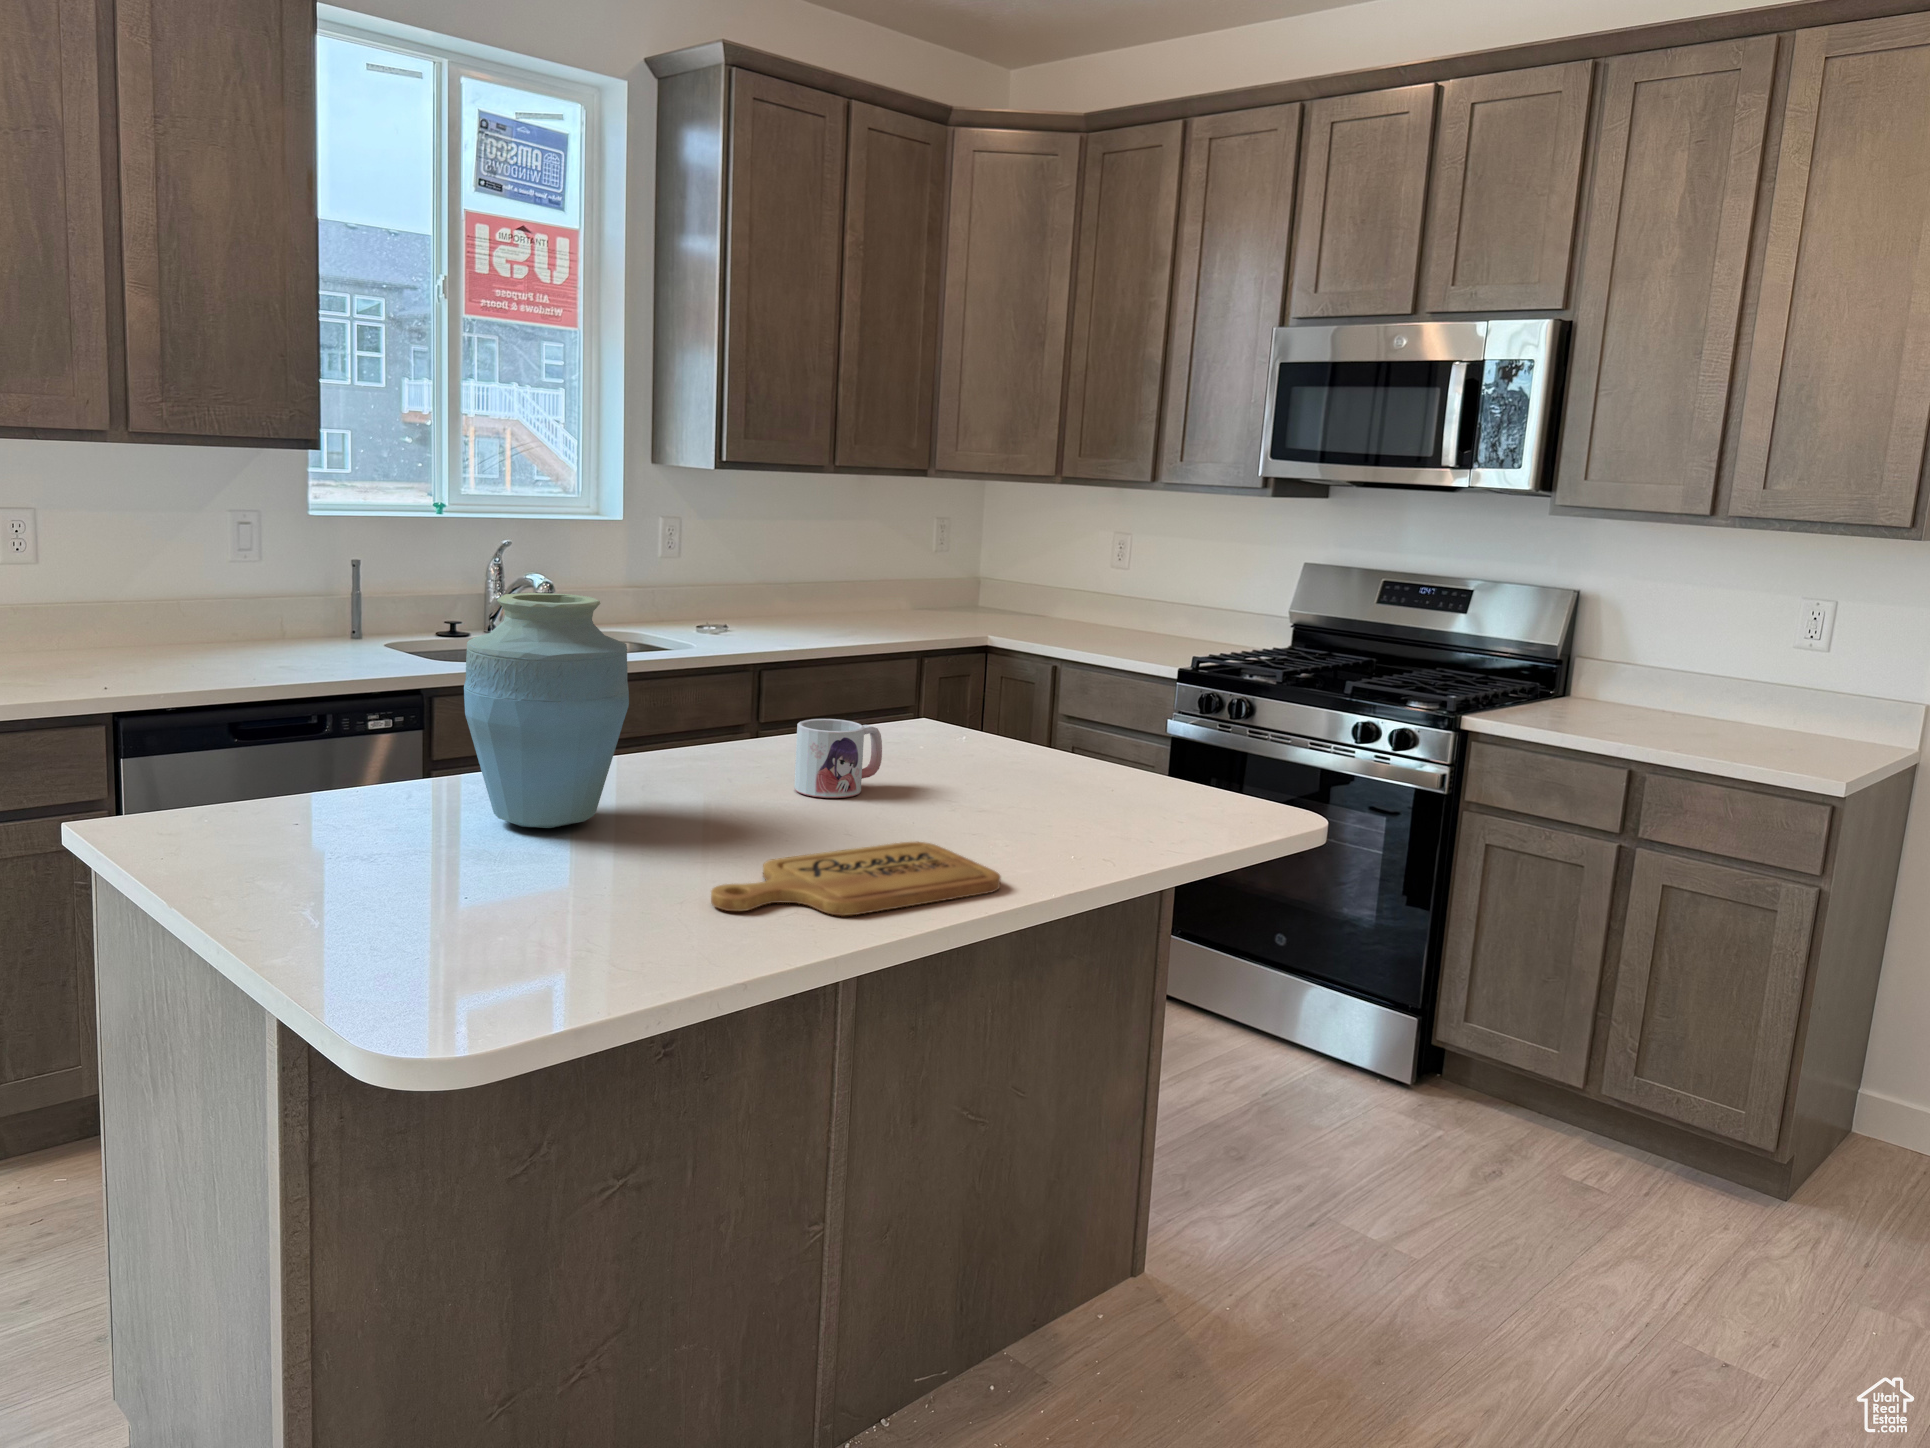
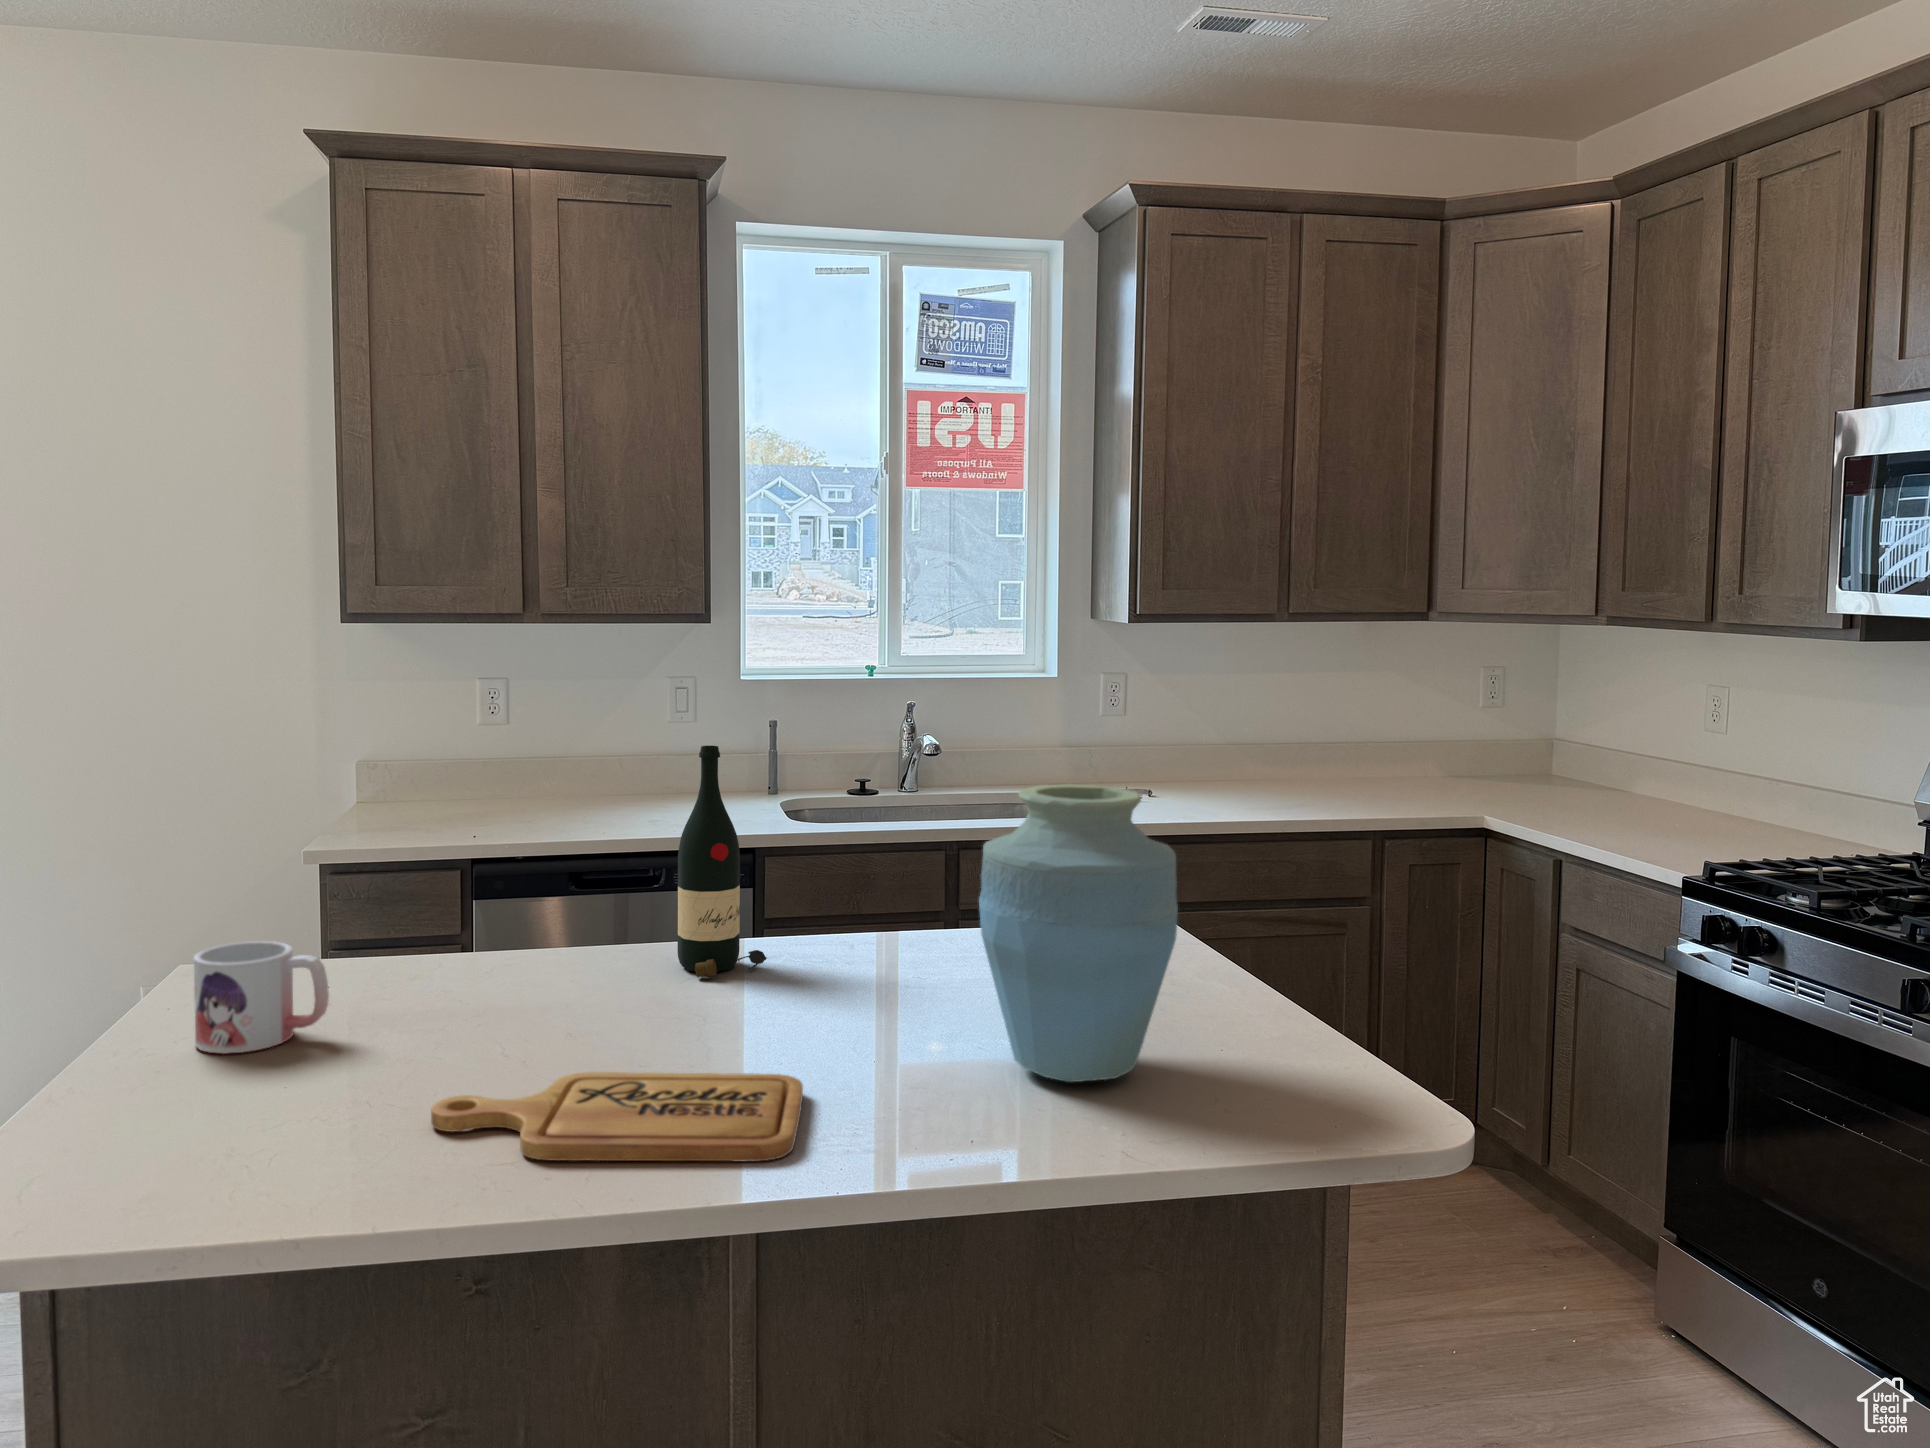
wine bottle: none [636,583,718,792] -> present [678,746,767,977]
vase: present [464,593,629,828] -> present [979,784,1178,1082]
mug: present [795,719,882,798] -> present [194,941,329,1054]

